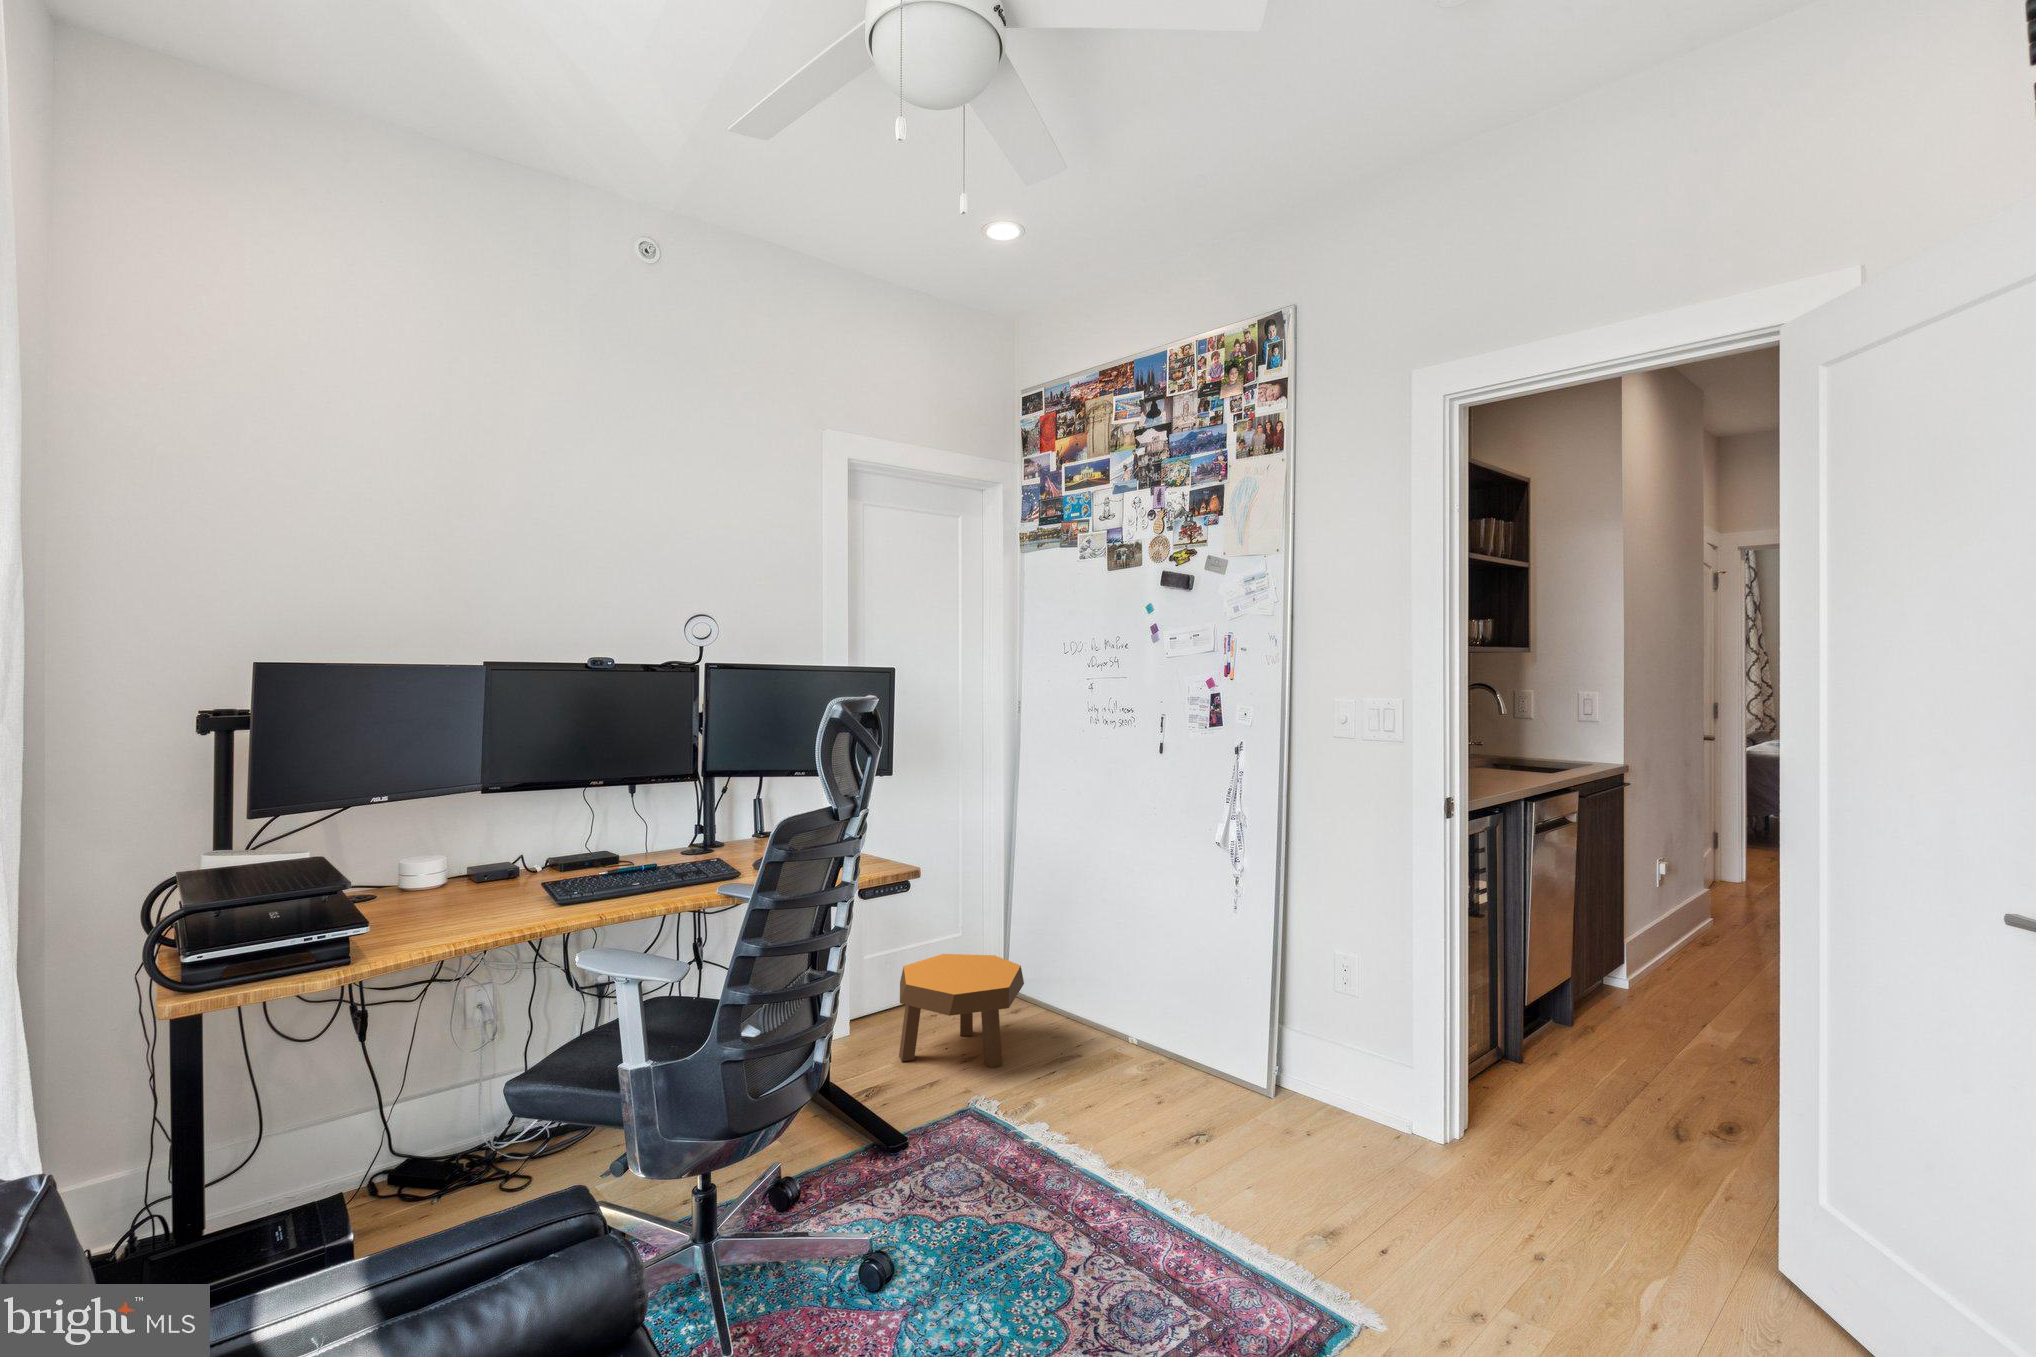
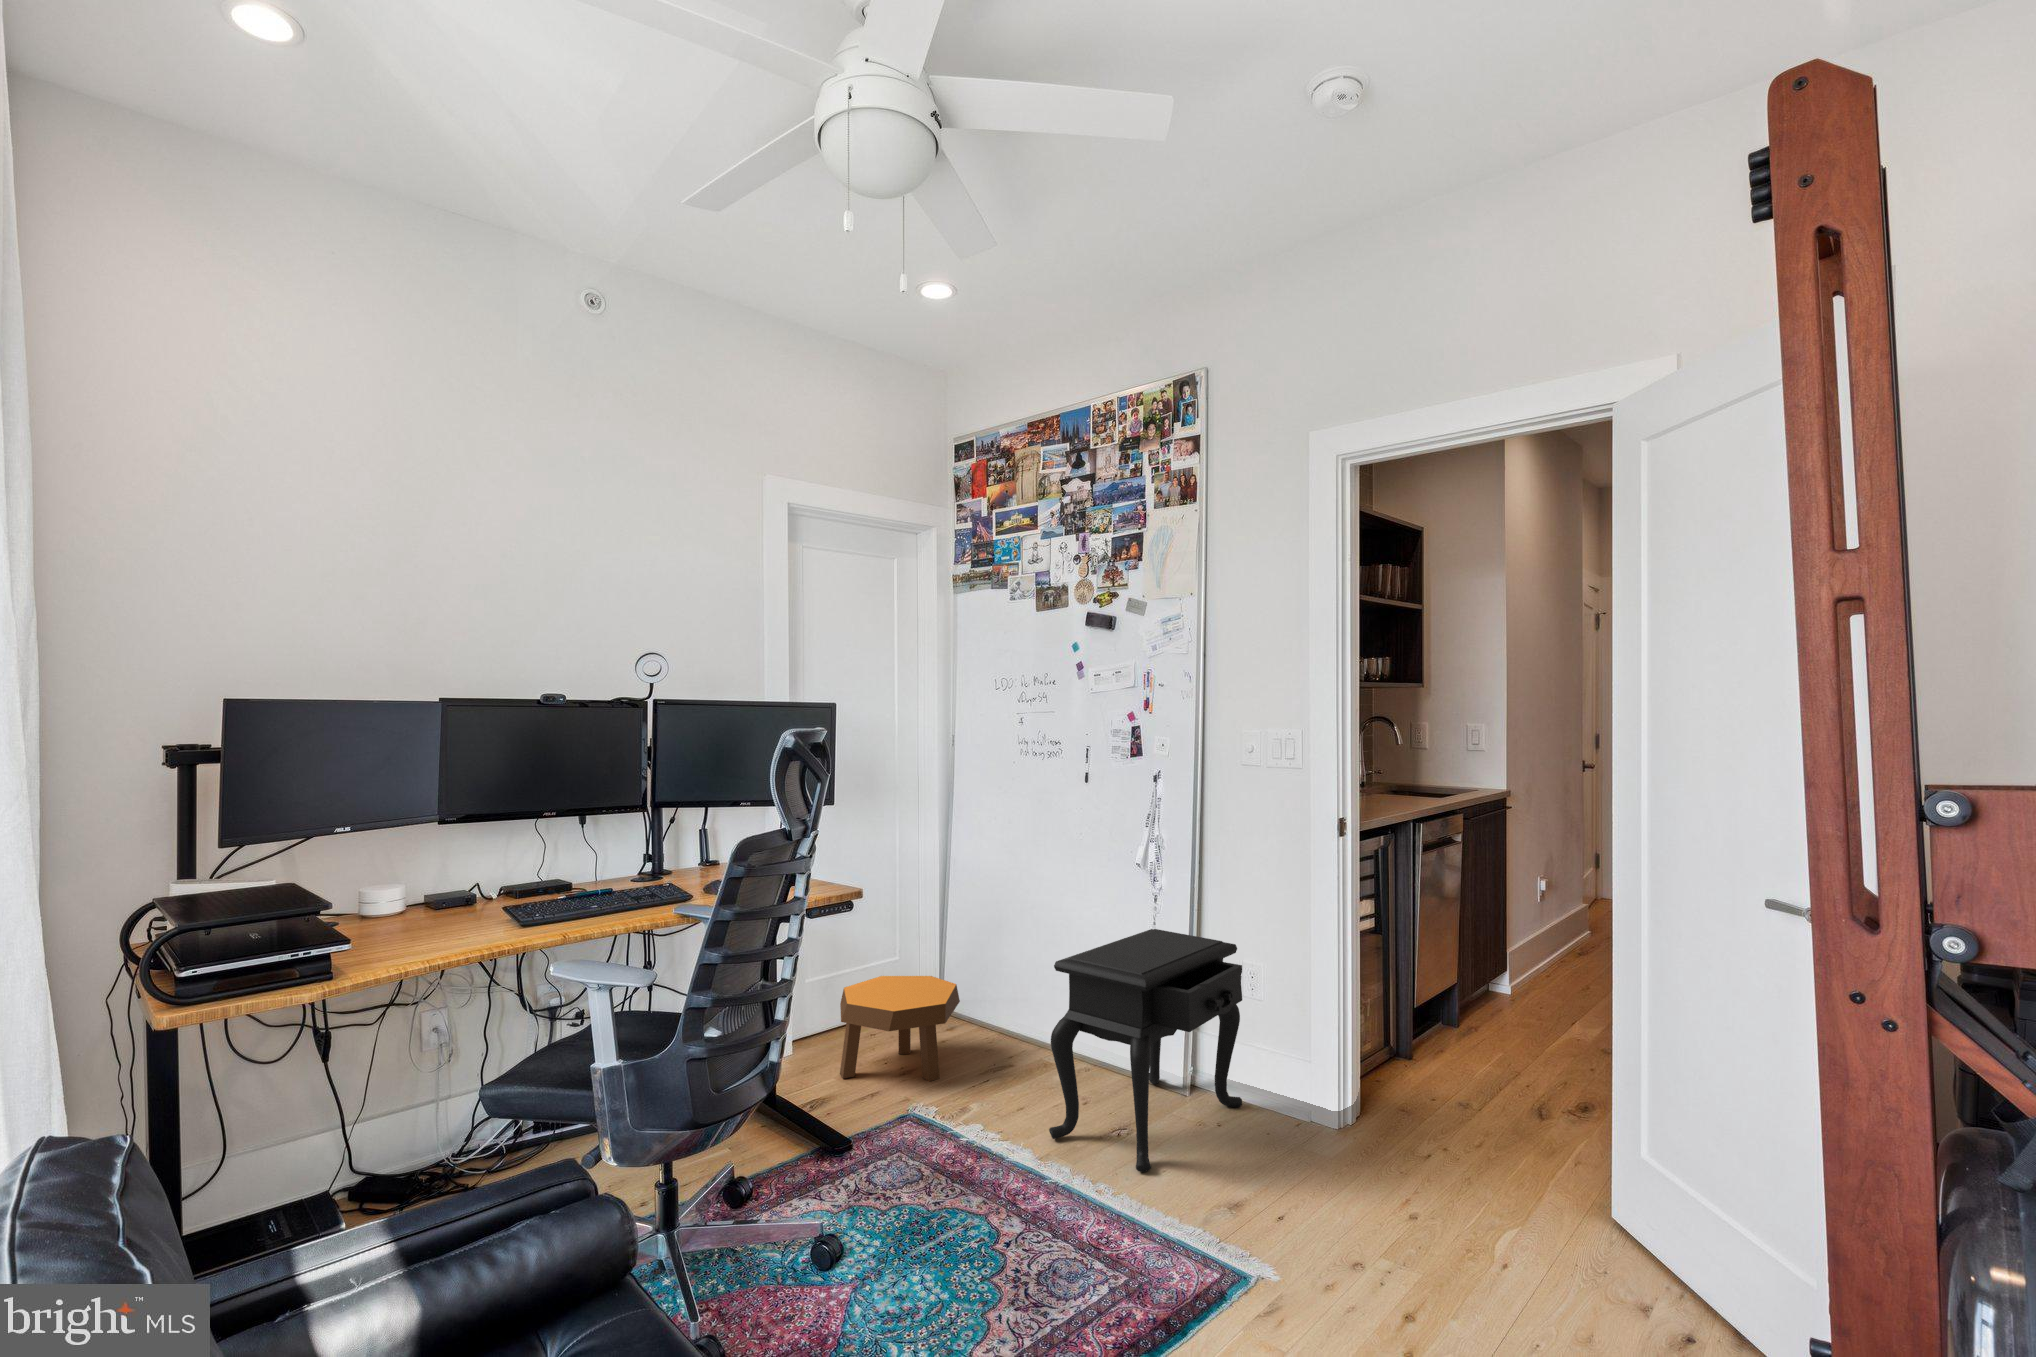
side table: none [1120,914,1334,1186] -> present [1049,929,1242,1172]

